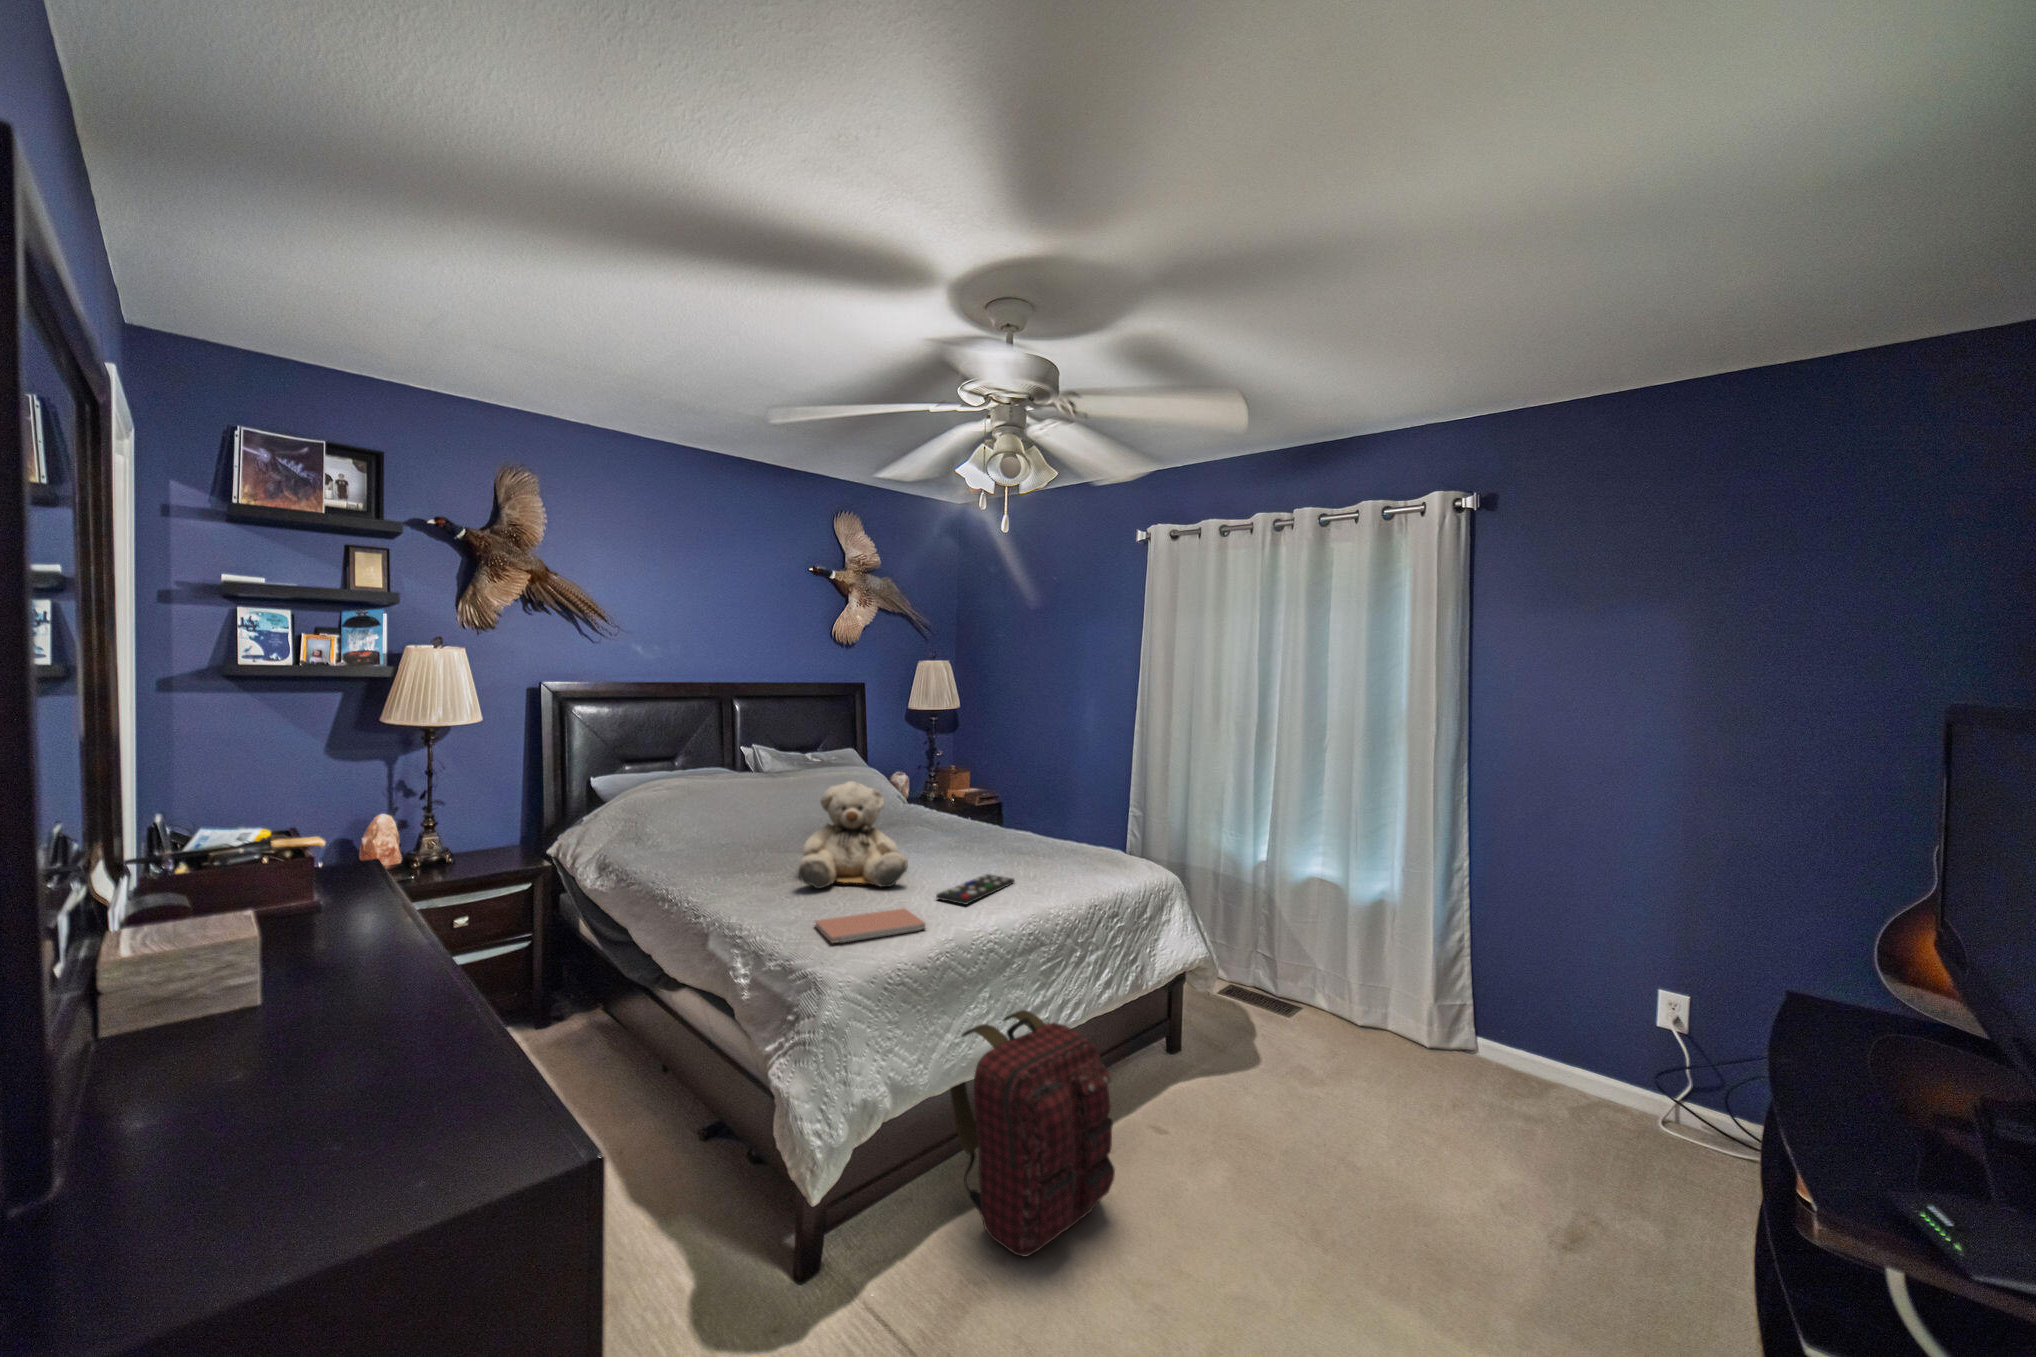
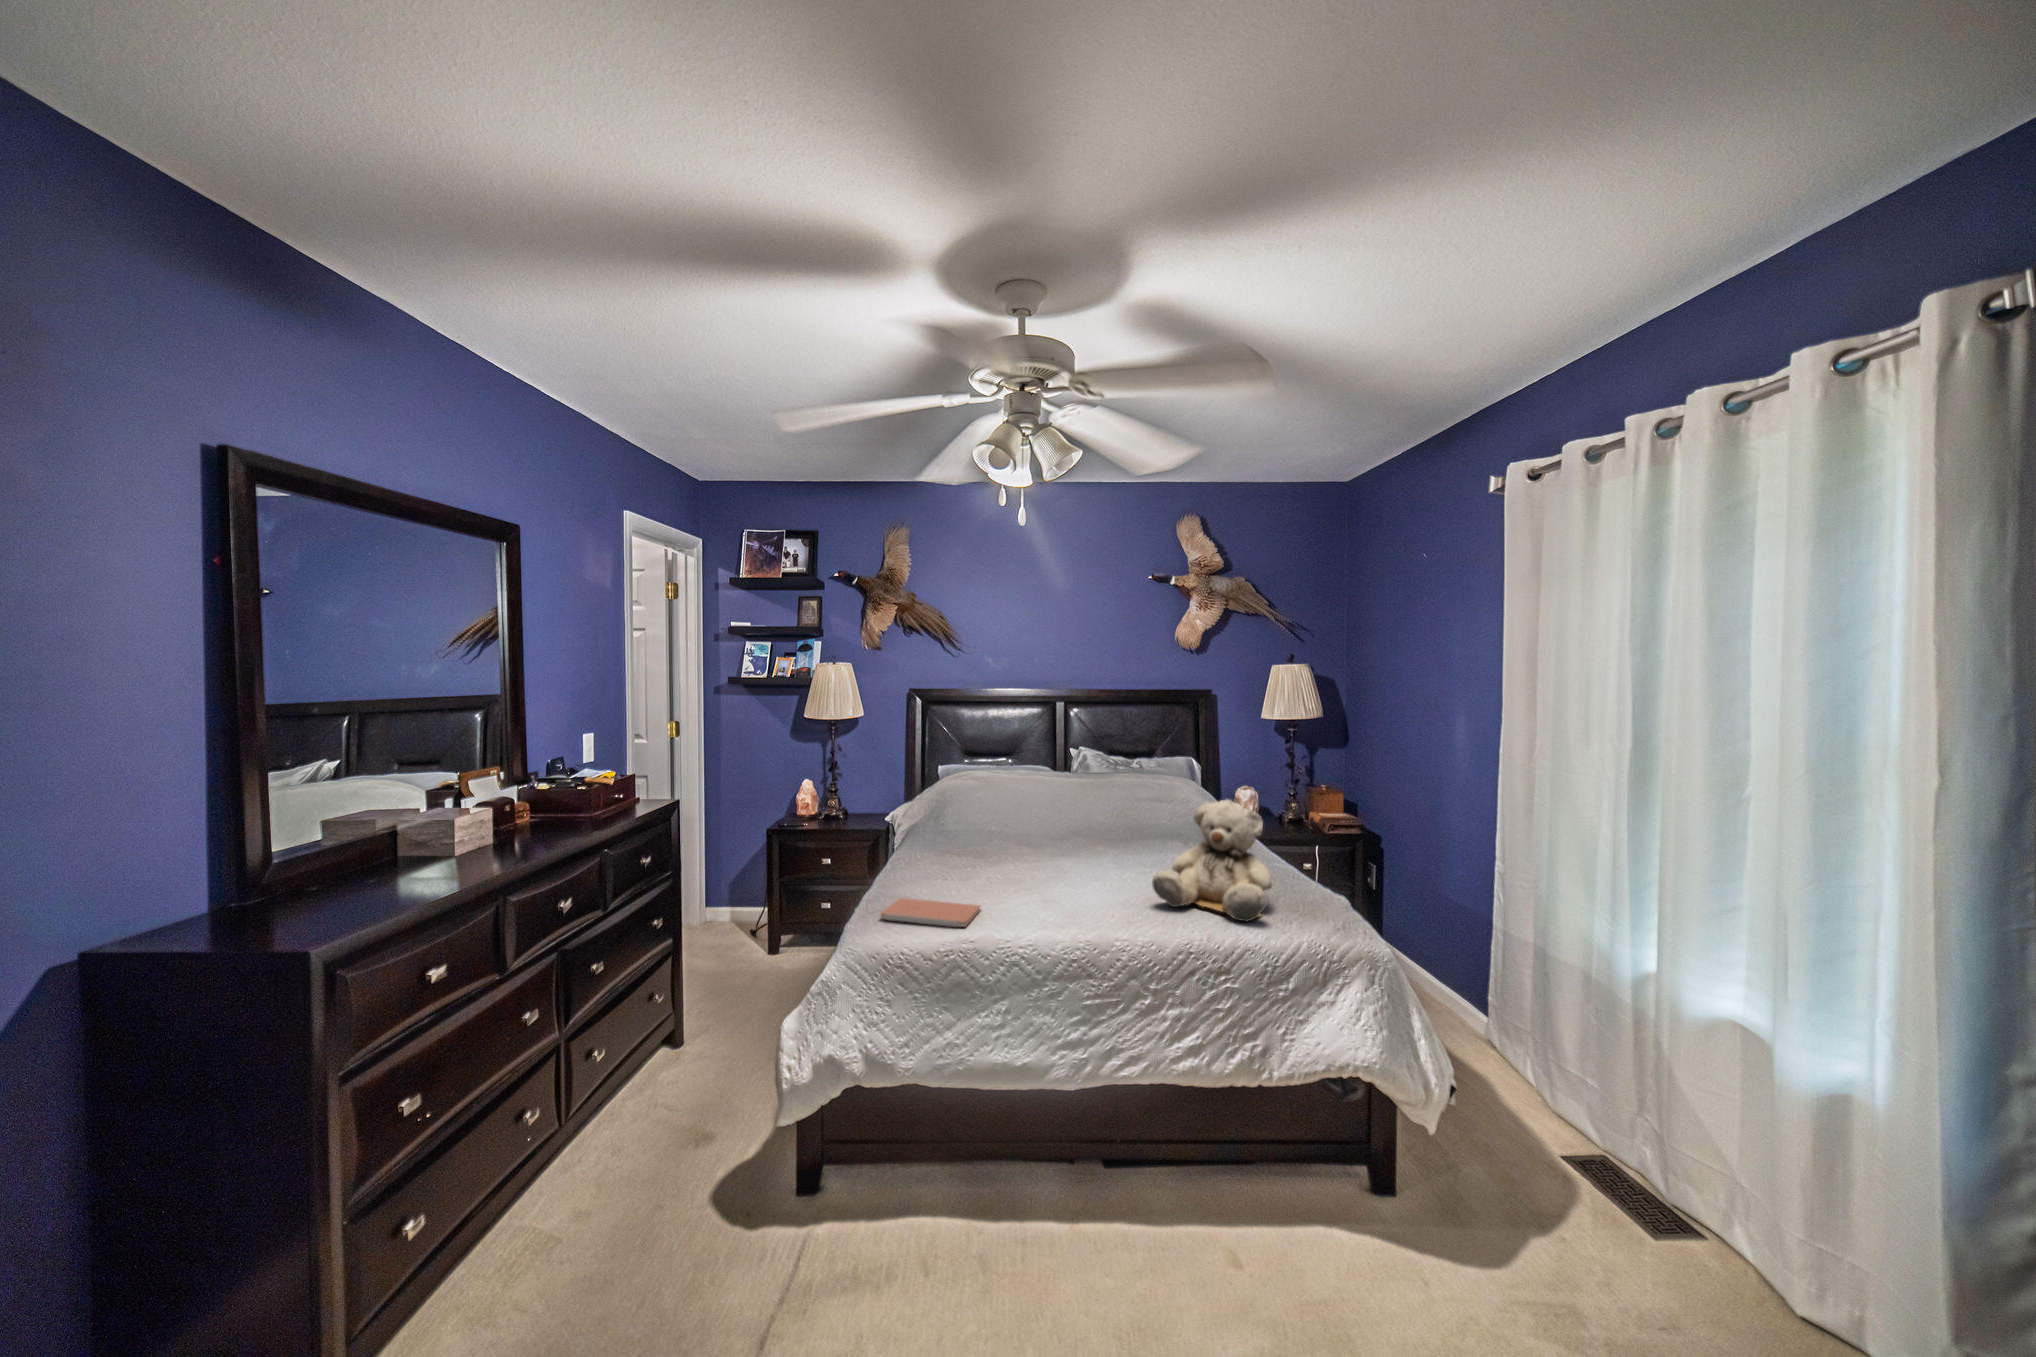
teddy bear: present [798,781,908,889] -> present [1152,799,1272,921]
remote control: present [936,874,1015,905] -> none [1028,893,1132,917]
backpack: present [950,1010,1115,1256] -> none [931,1035,1078,1279]

